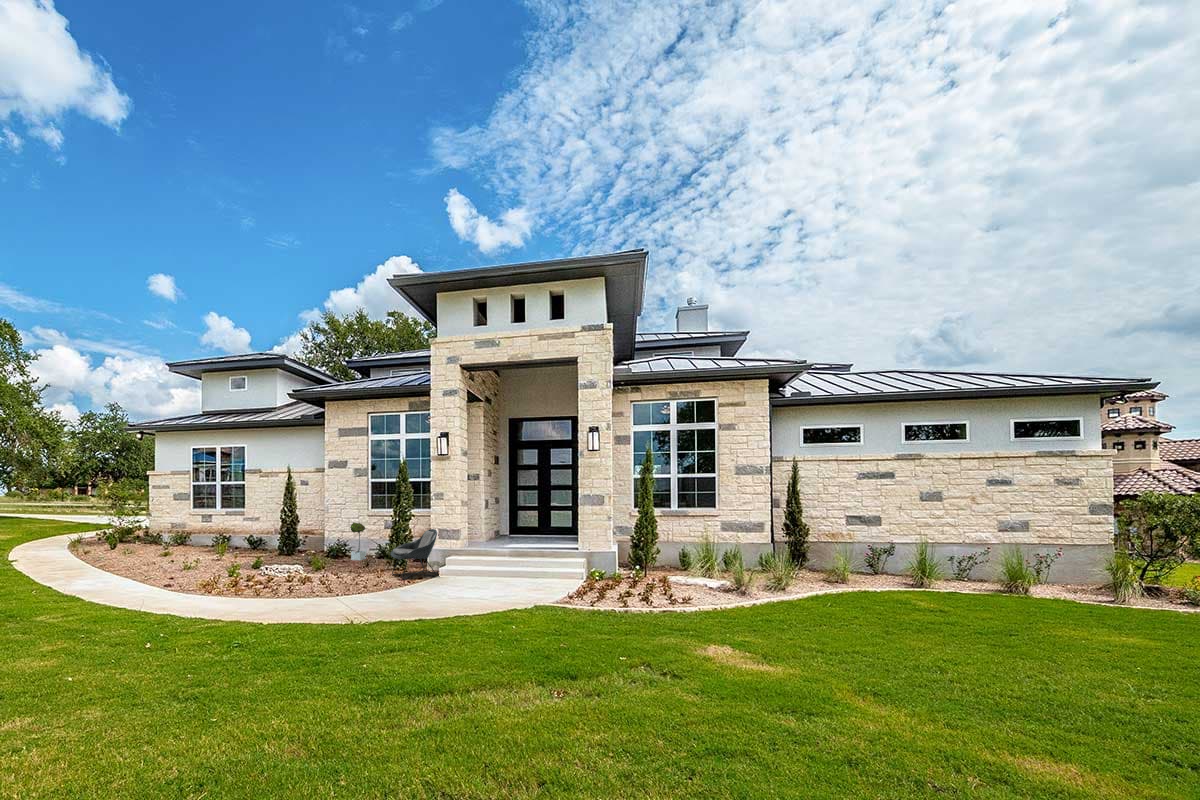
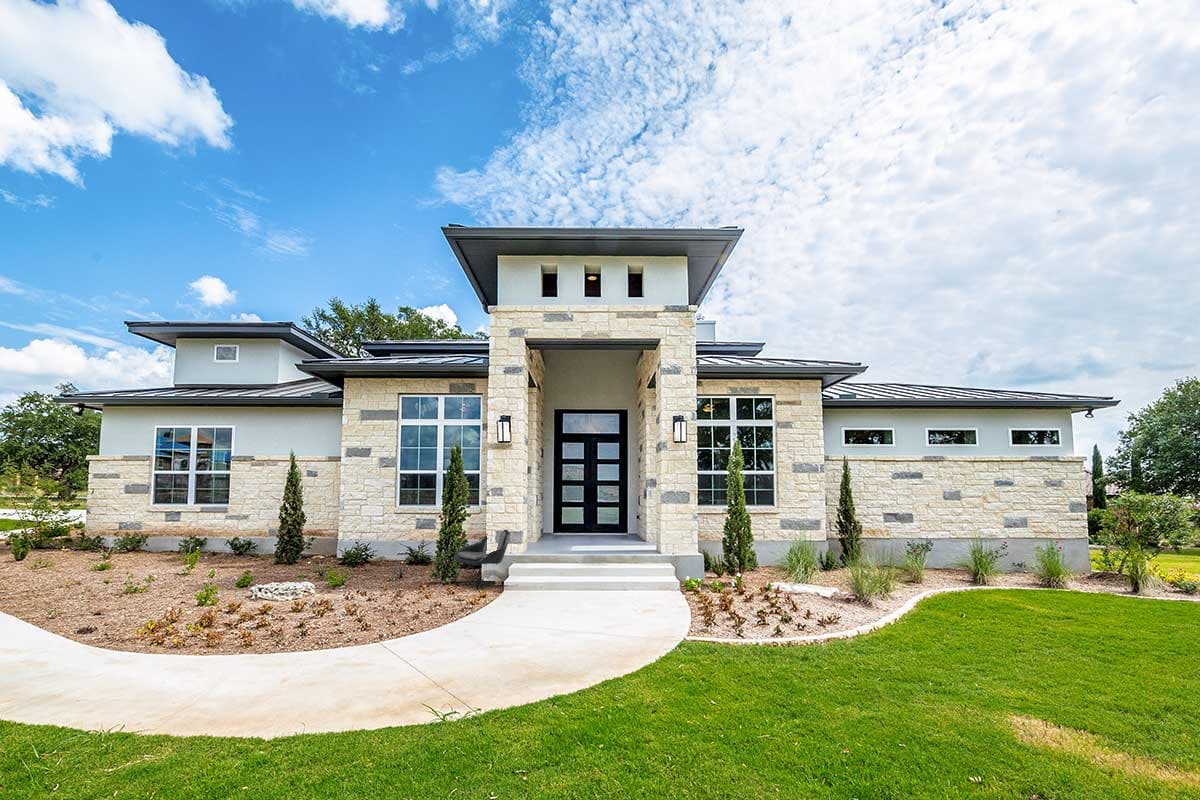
potted tree: present [350,522,366,560] -> none [376,520,395,564]

